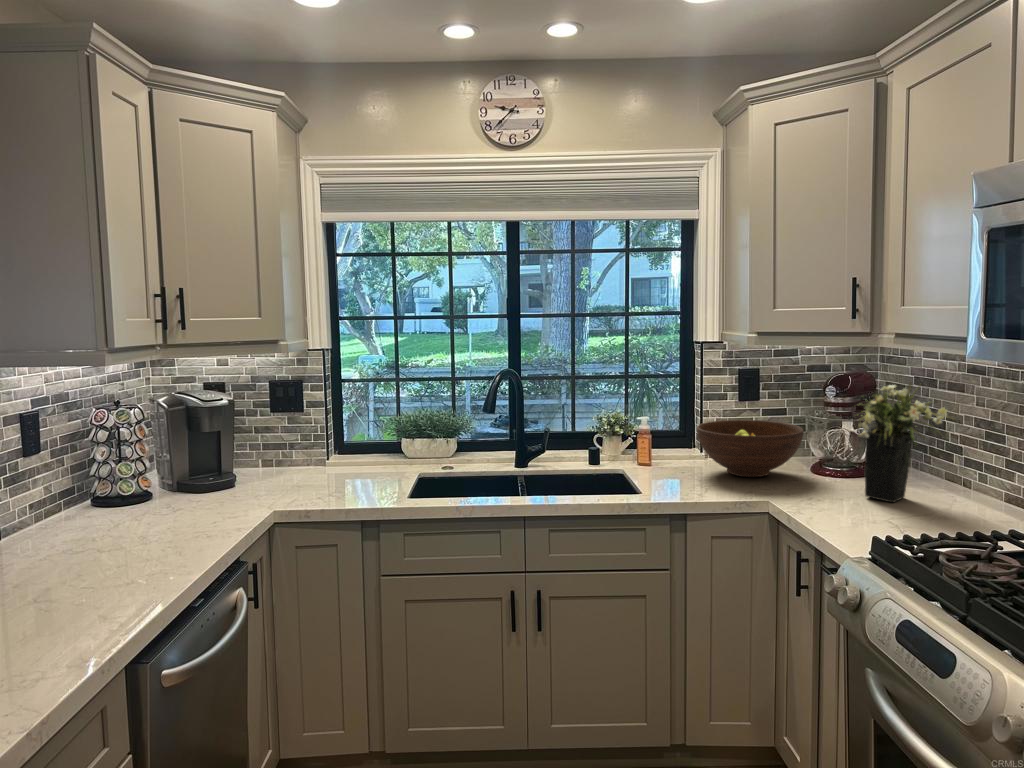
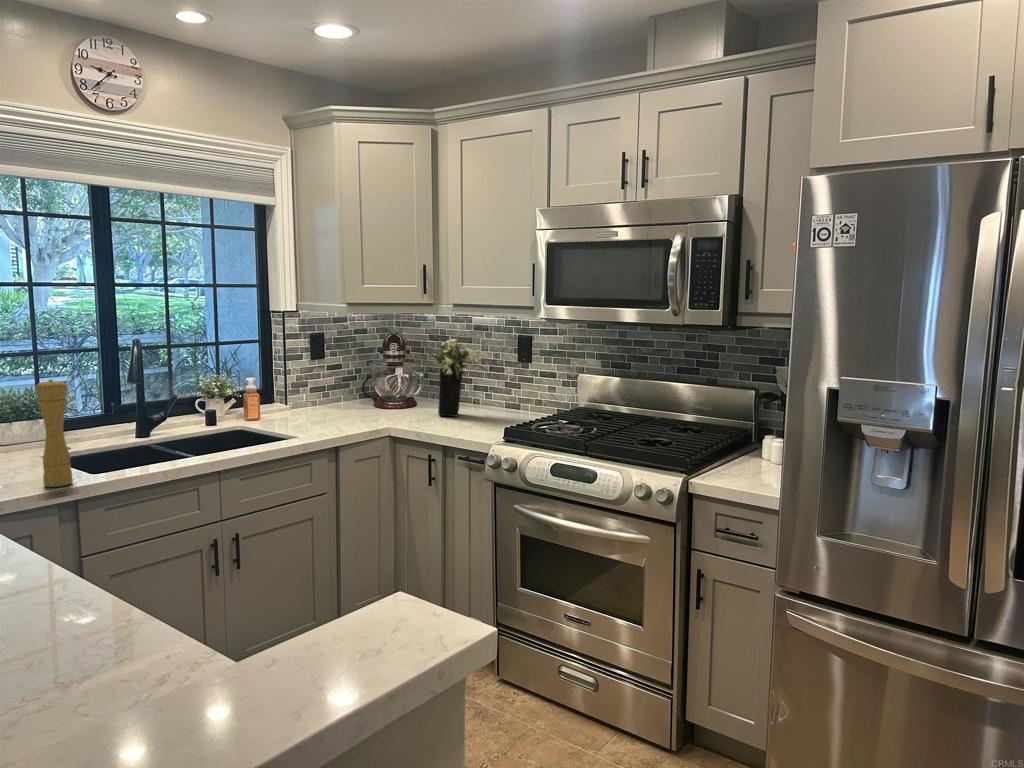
pepper mill: none [359,405,386,502] -> present [35,380,73,487]
fruit bowl: present [697,420,804,477] -> none [302,373,383,416]

